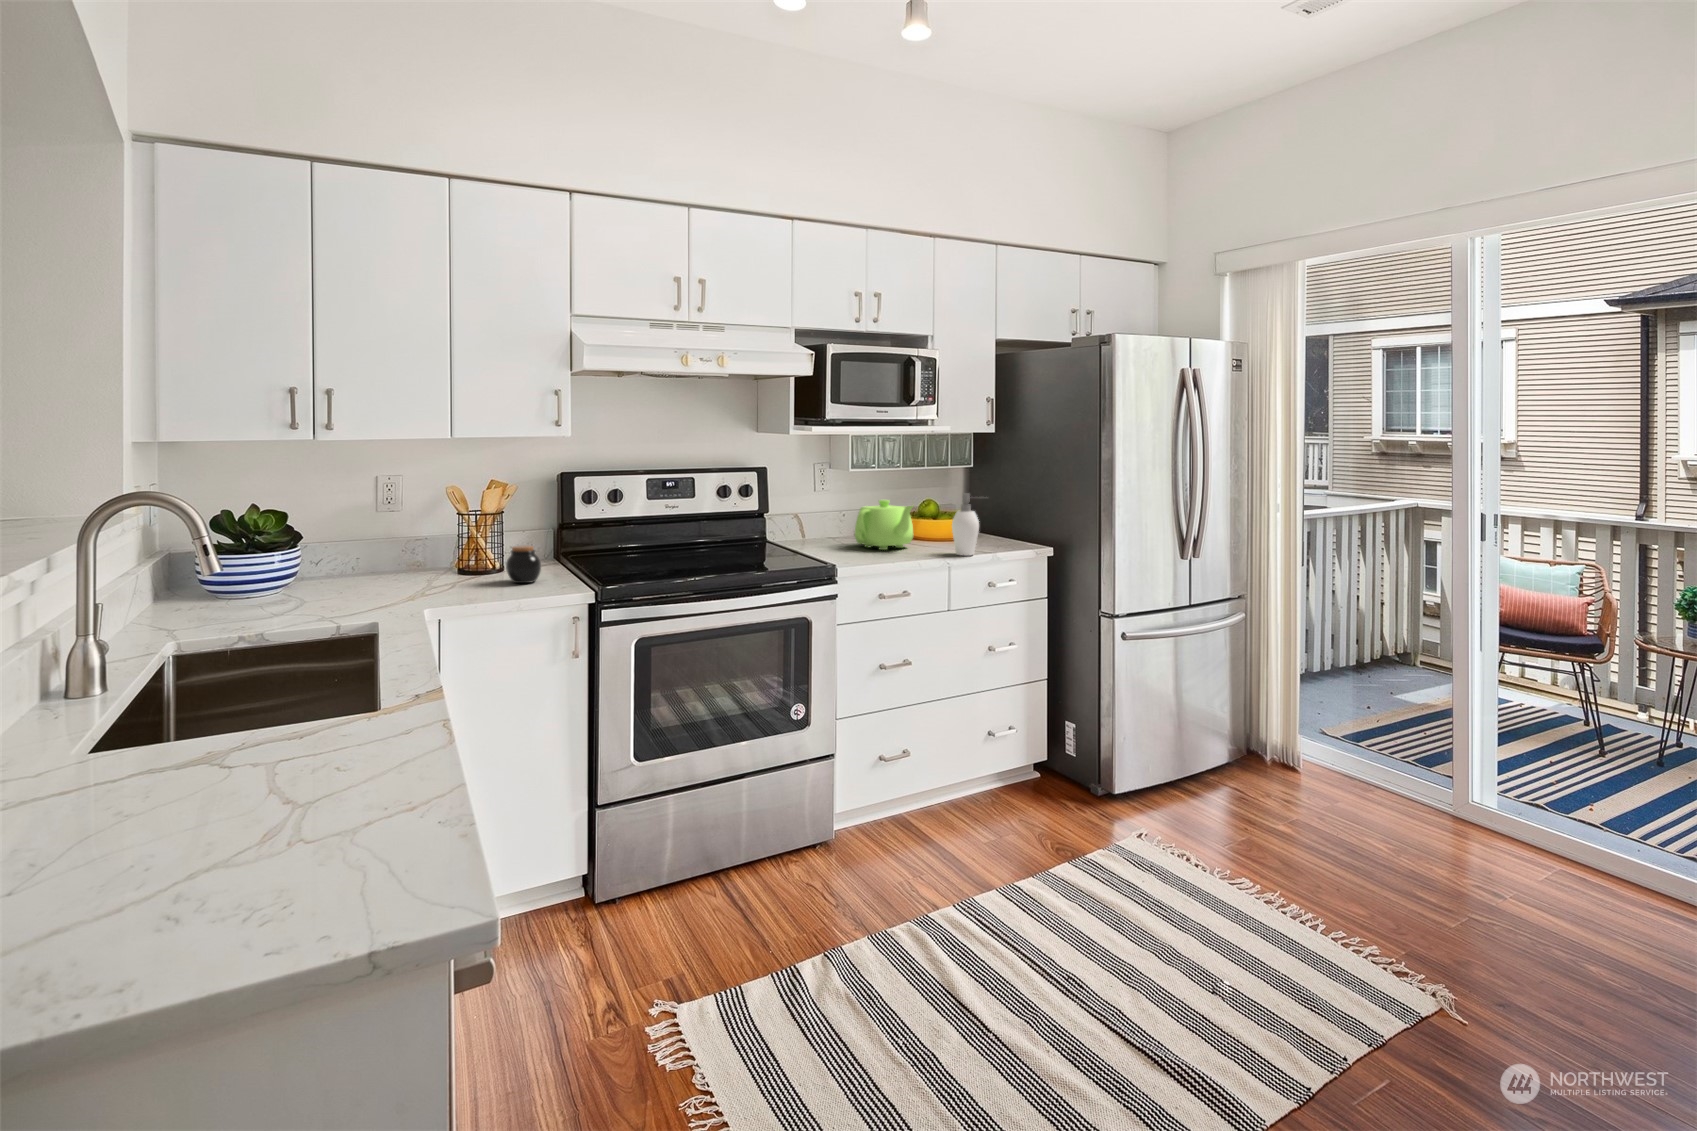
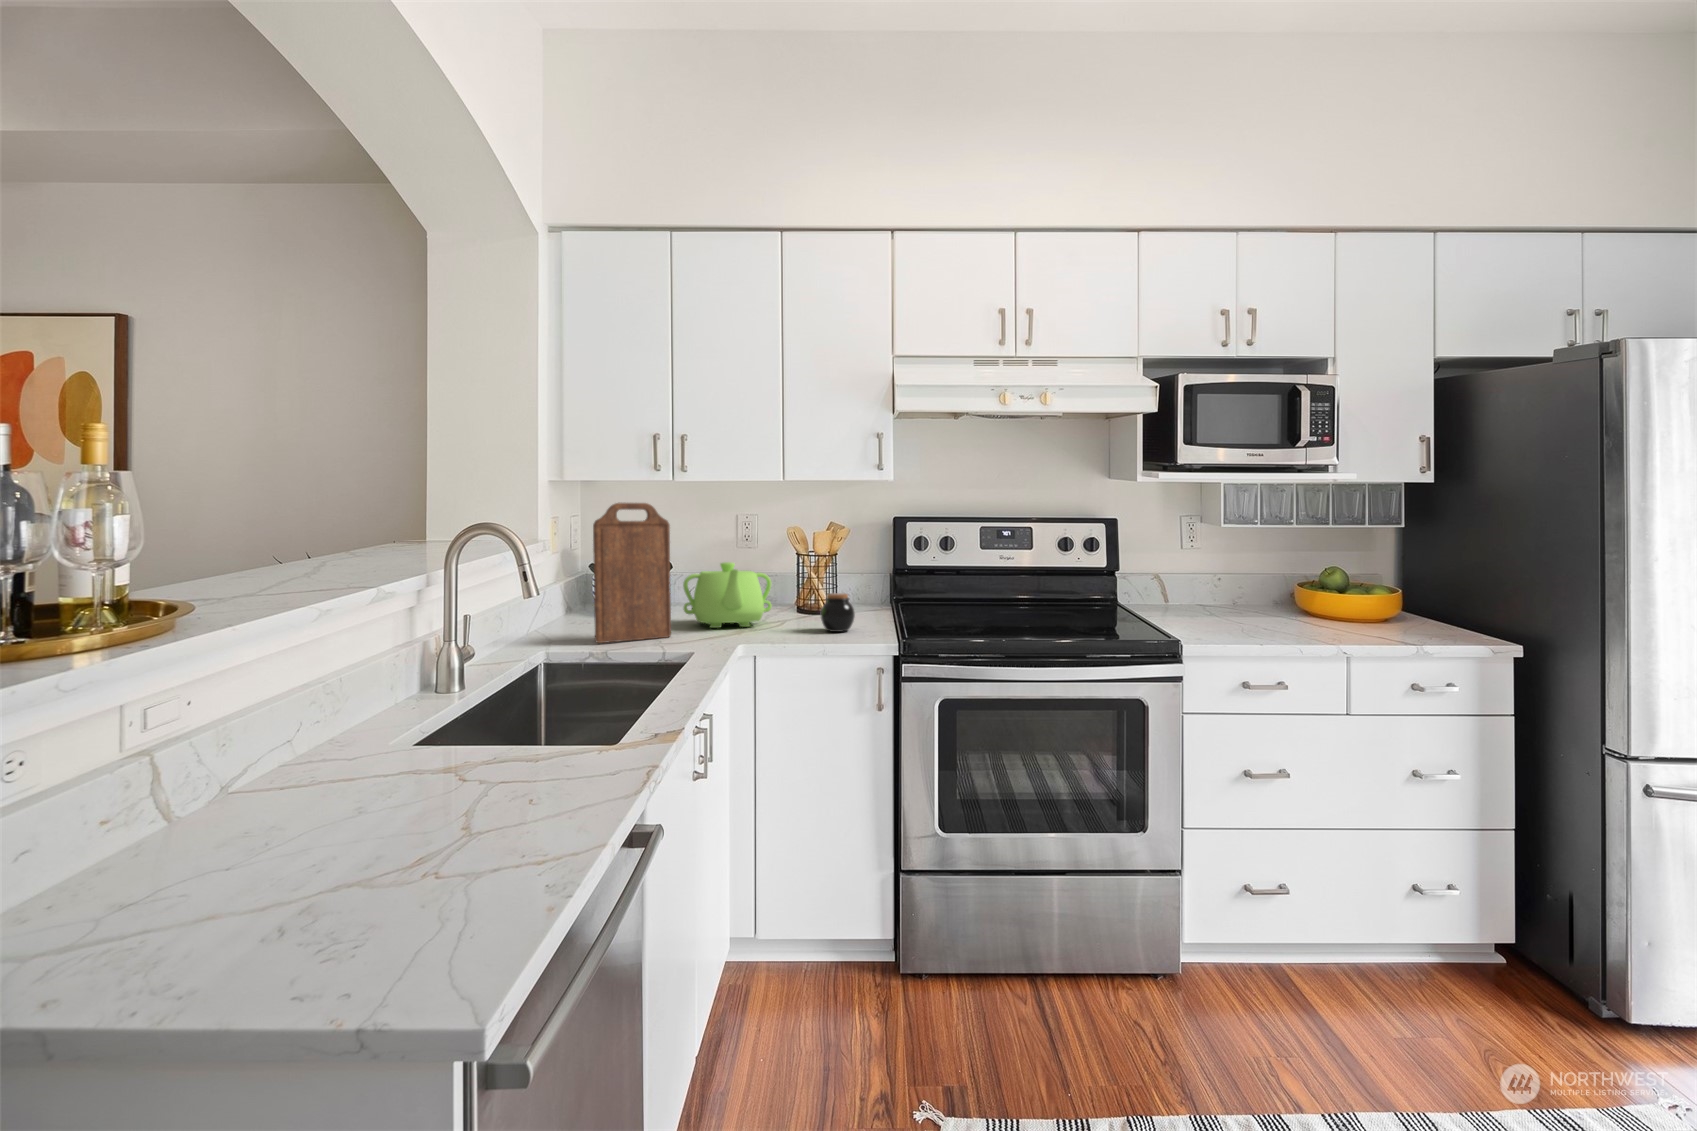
cutting board: none [241,461,344,615] -> present [593,503,671,643]
soap dispenser: present [952,493,979,556] -> none [1358,551,1411,632]
teapot: present [855,500,913,550] -> present [683,562,772,628]

